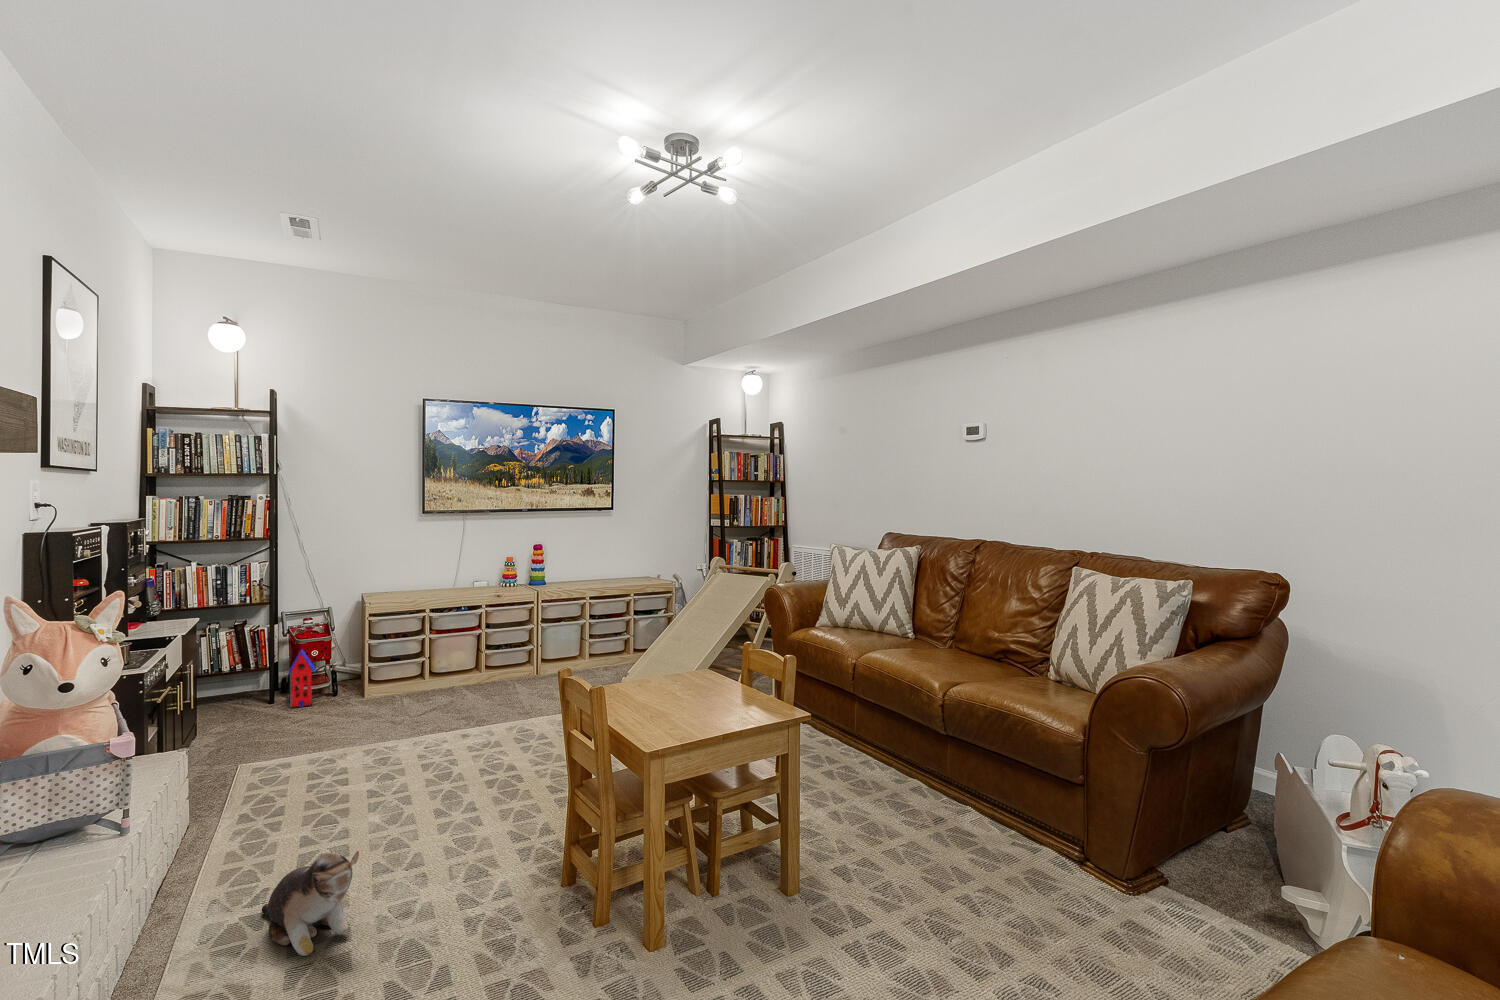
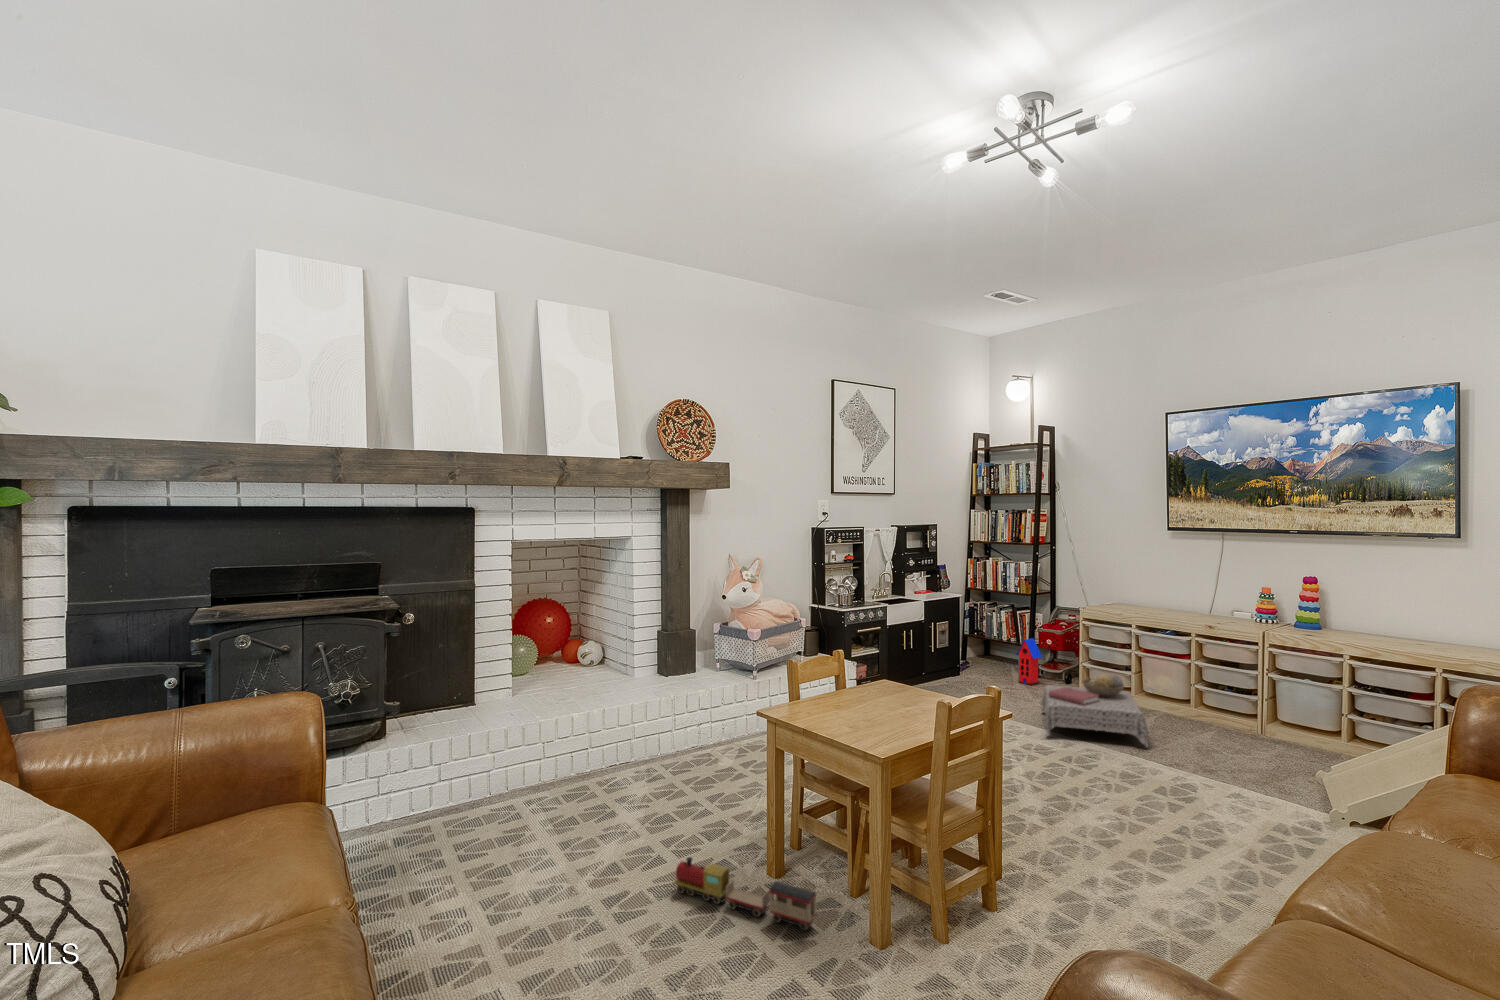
ottoman: none [393,654,526,731] -> present [1040,674,1148,747]
plush toy: present [262,851,359,956] -> none [674,730,732,786]
toy train: none [620,857,750,972] -> present [674,857,816,930]

